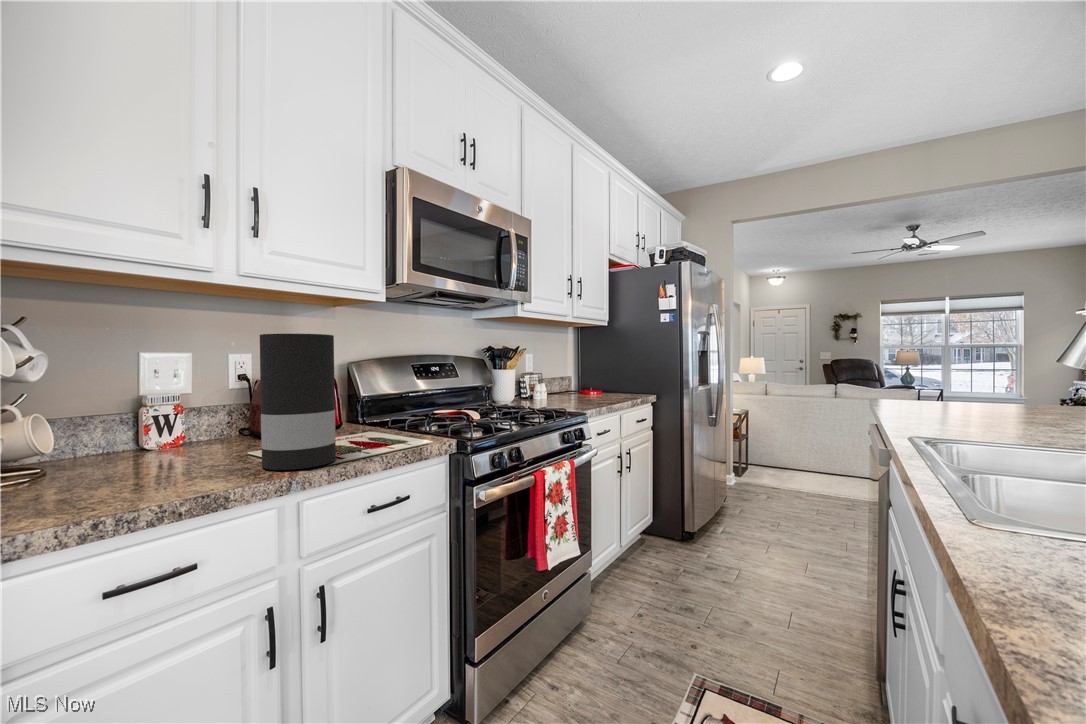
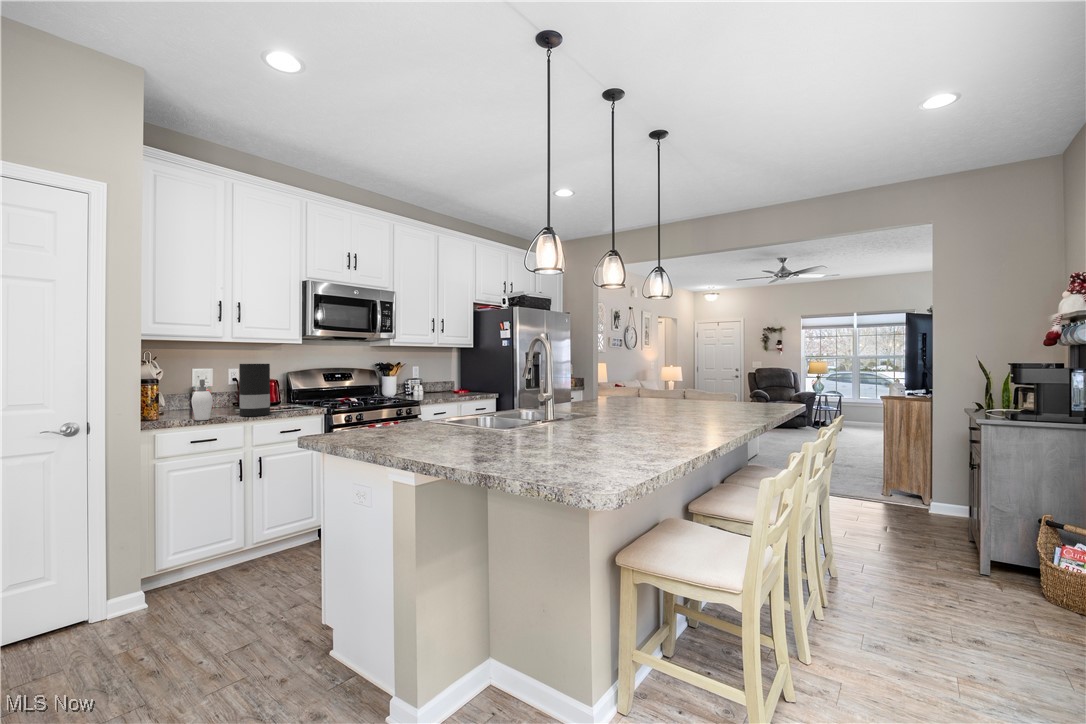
soap dispenser: none [123,375,202,495] -> present [191,379,213,420]

